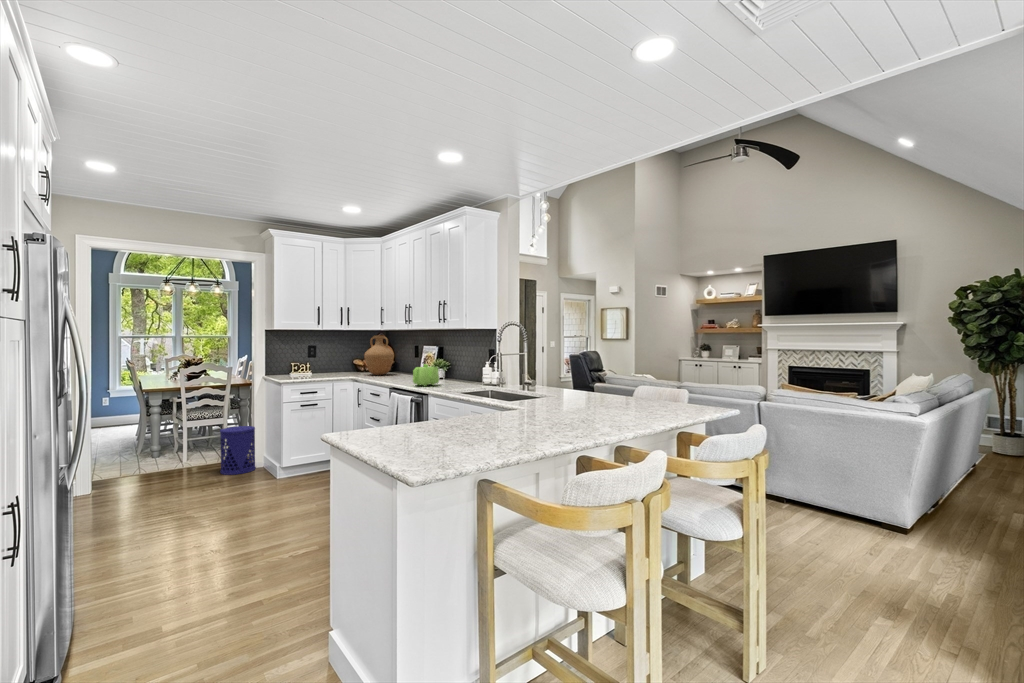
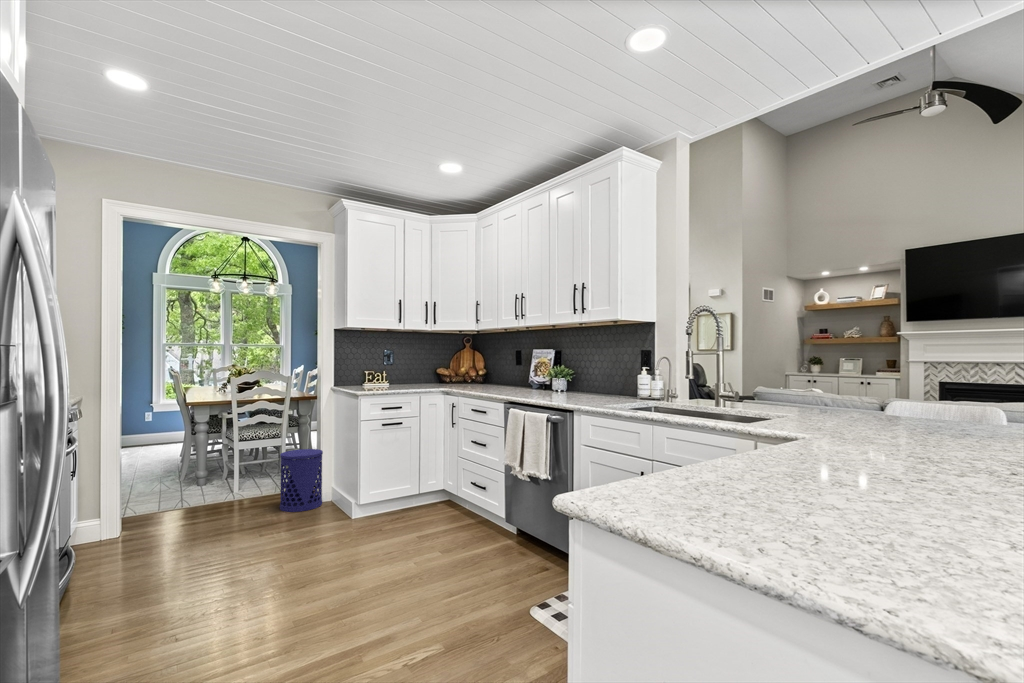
vase: present [364,336,394,375] -> none [456,337,492,387]
teapot: present [413,364,439,386] -> none [538,371,575,400]

